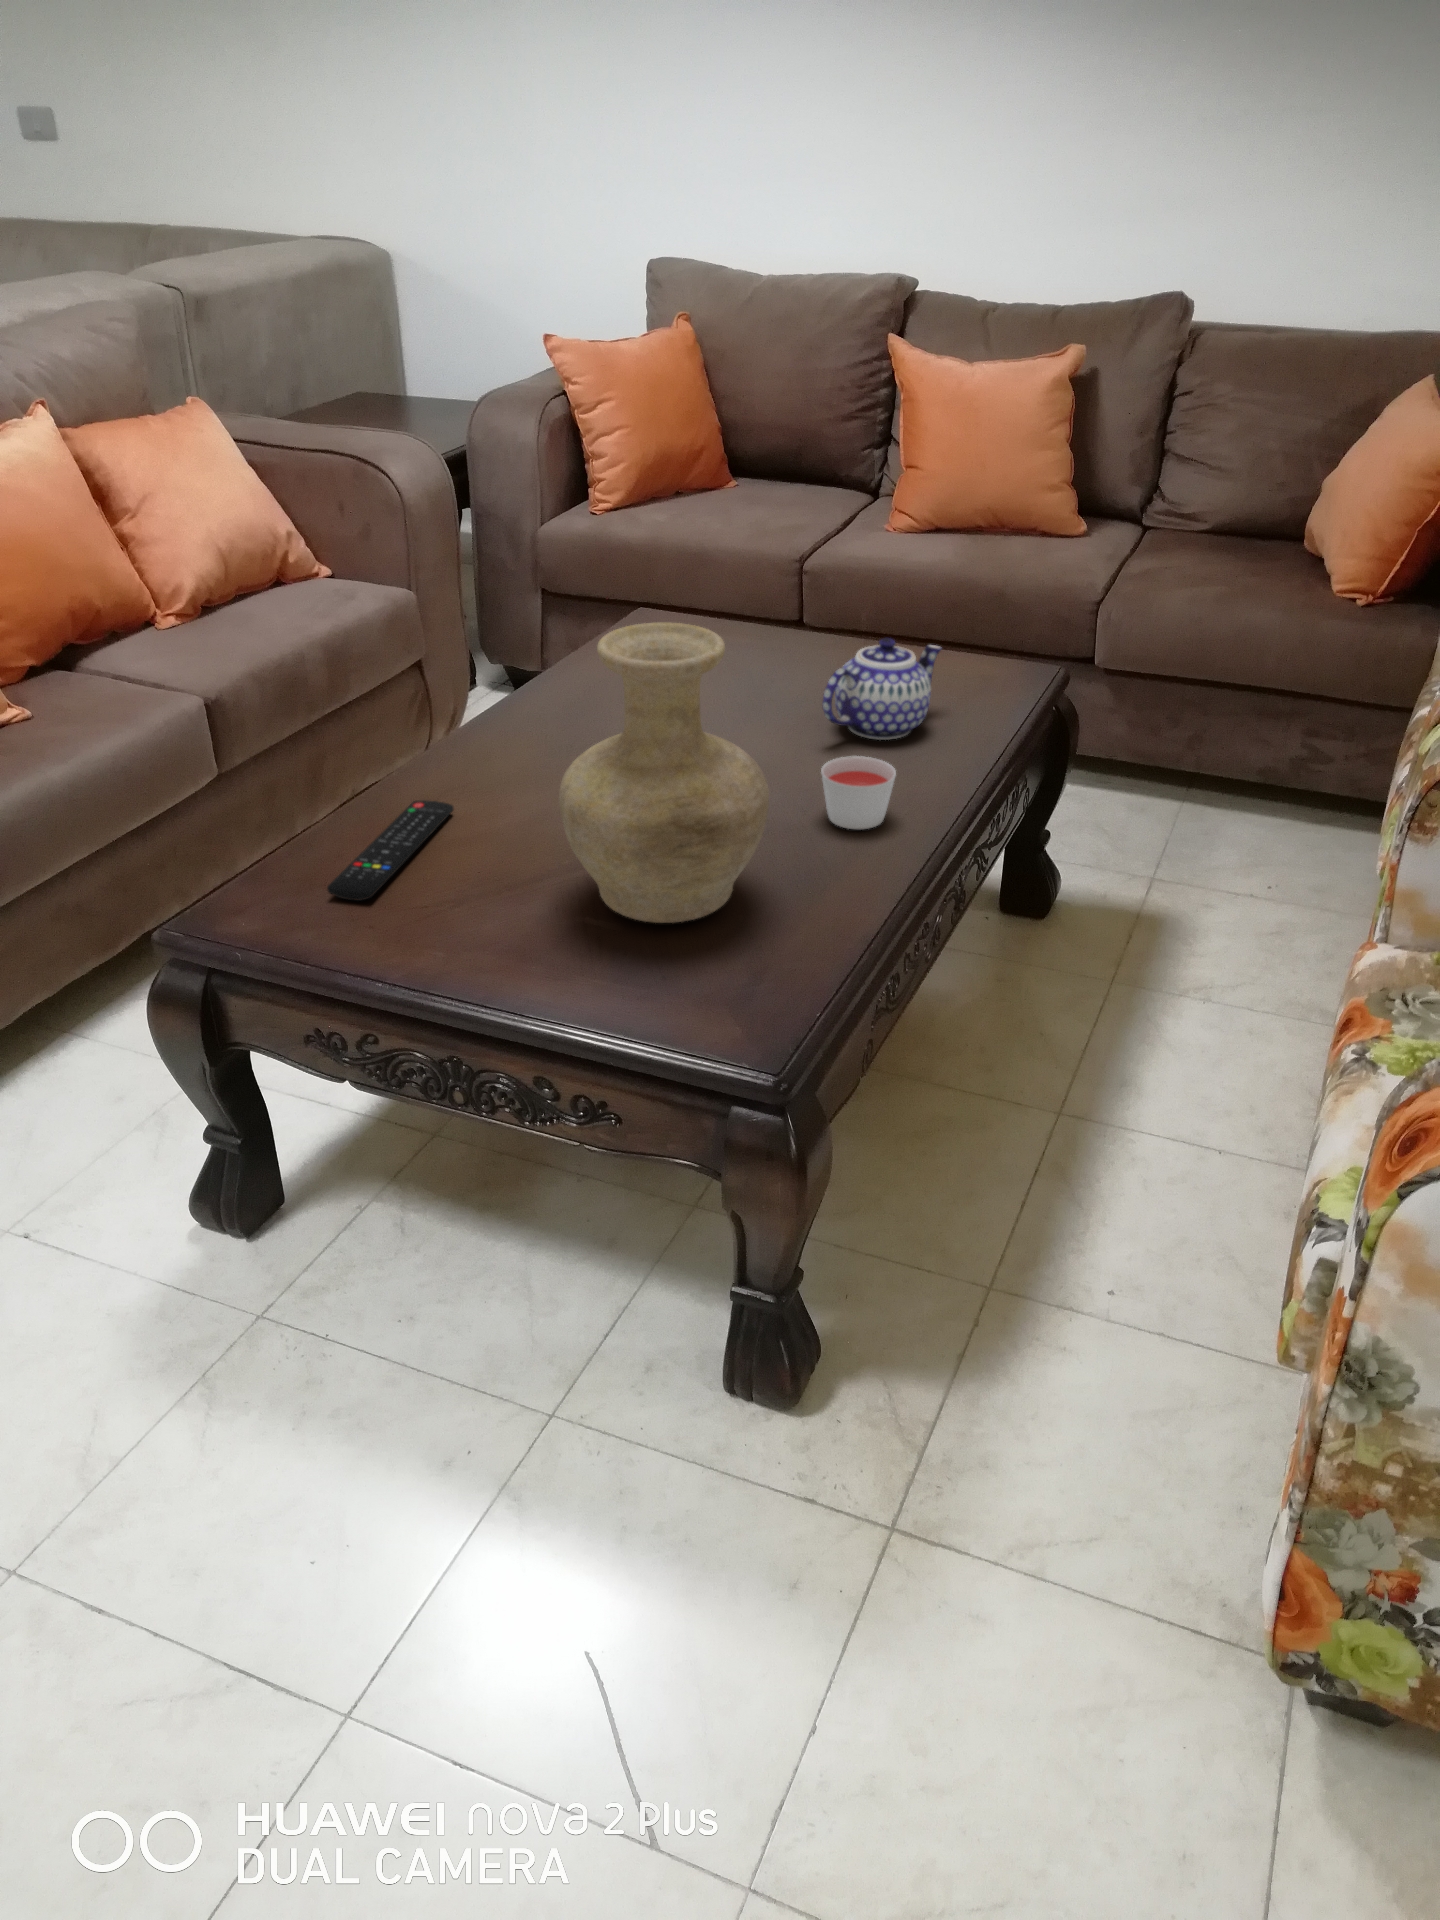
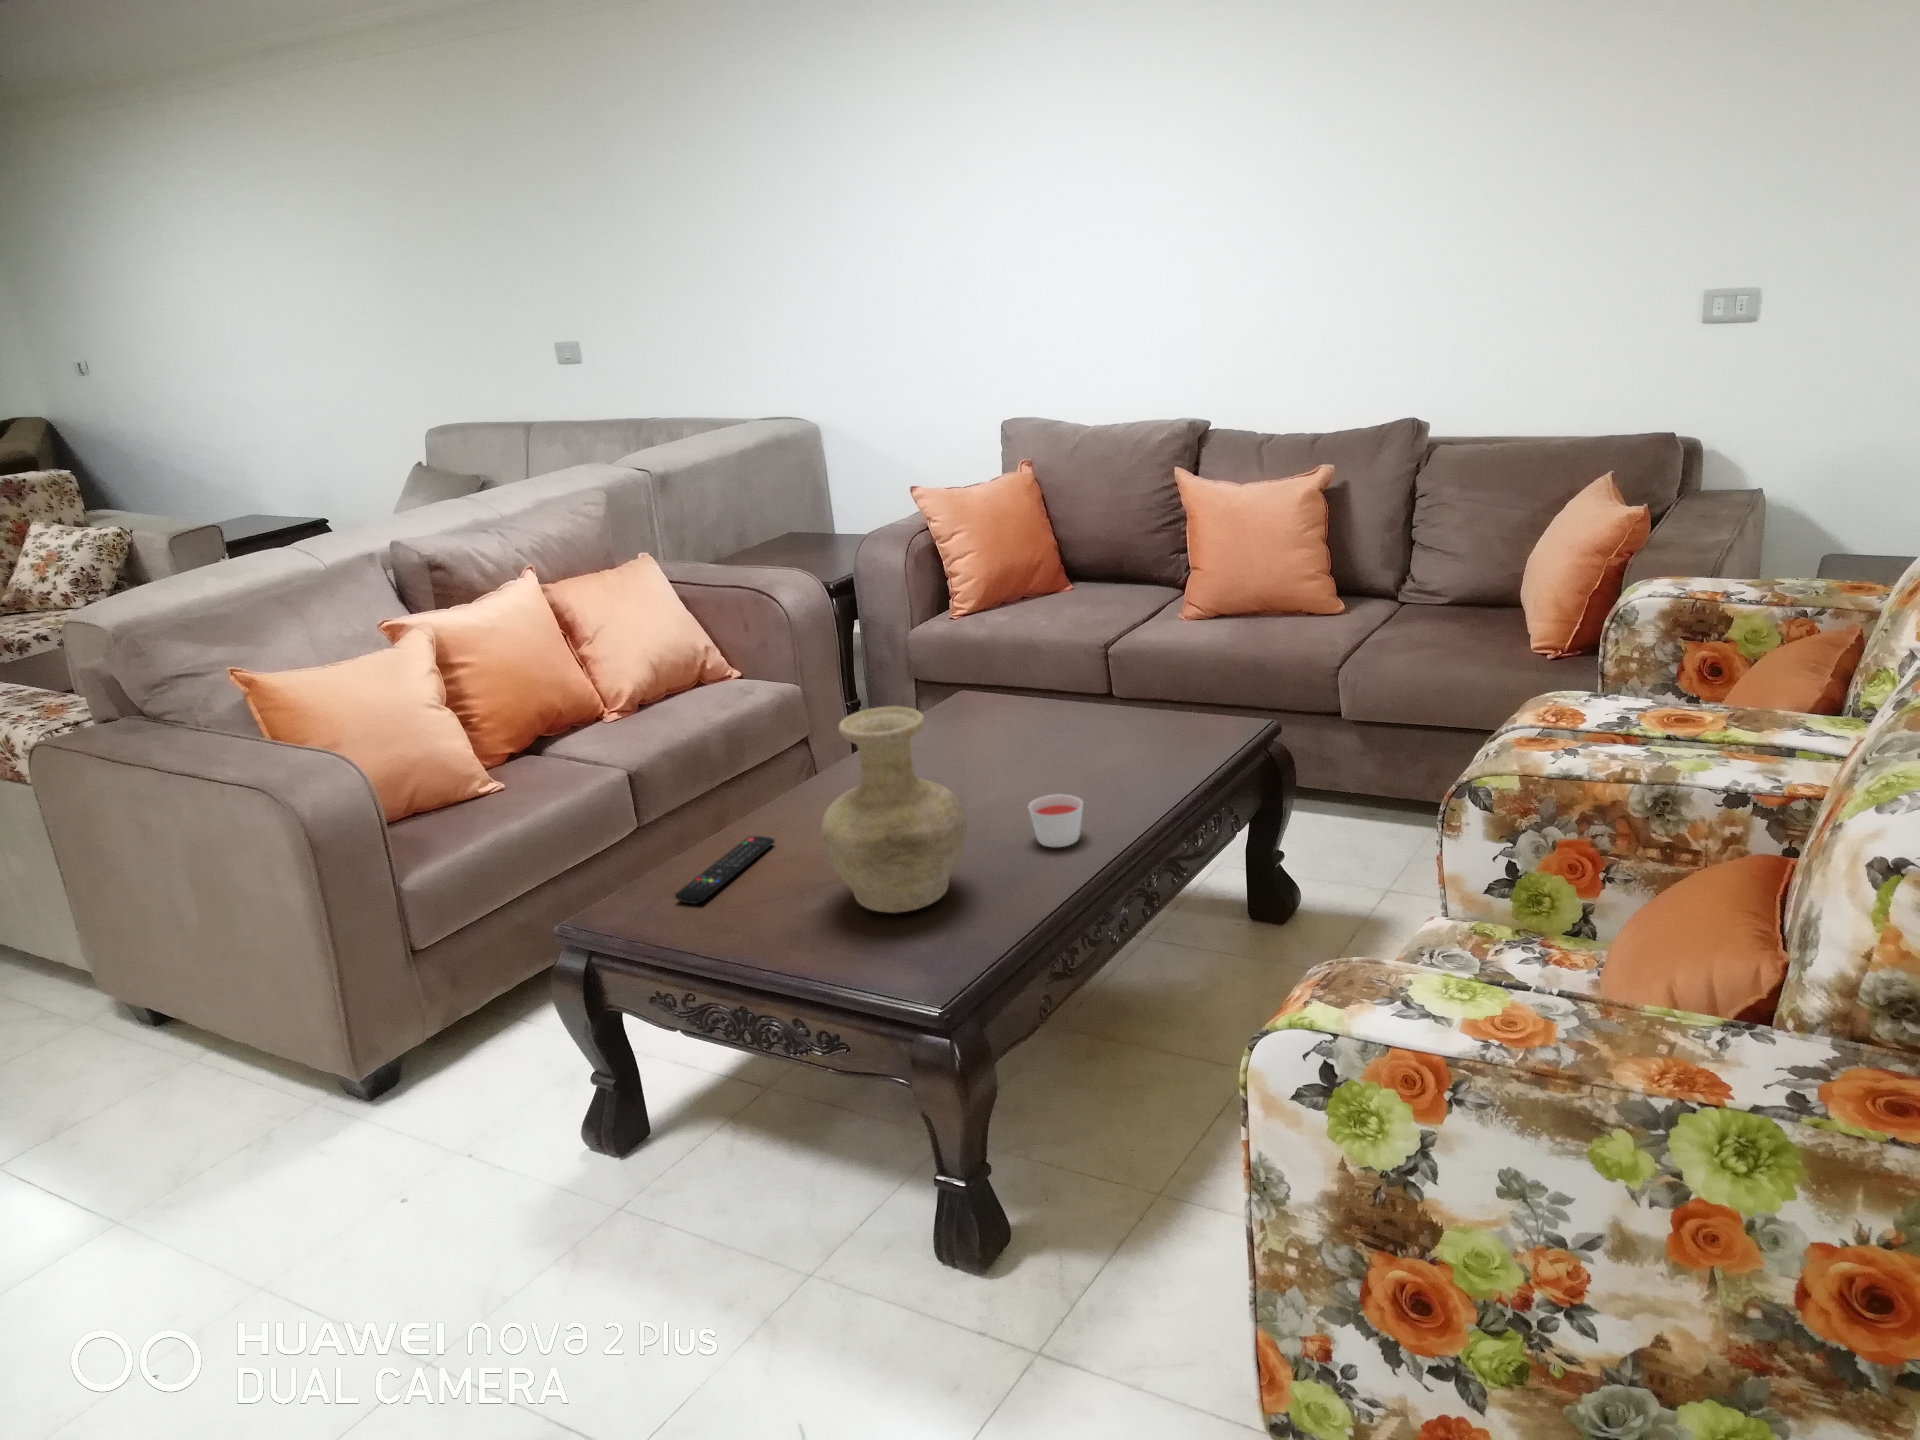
teapot: present [822,638,942,740] -> none [1050,707,1150,783]

